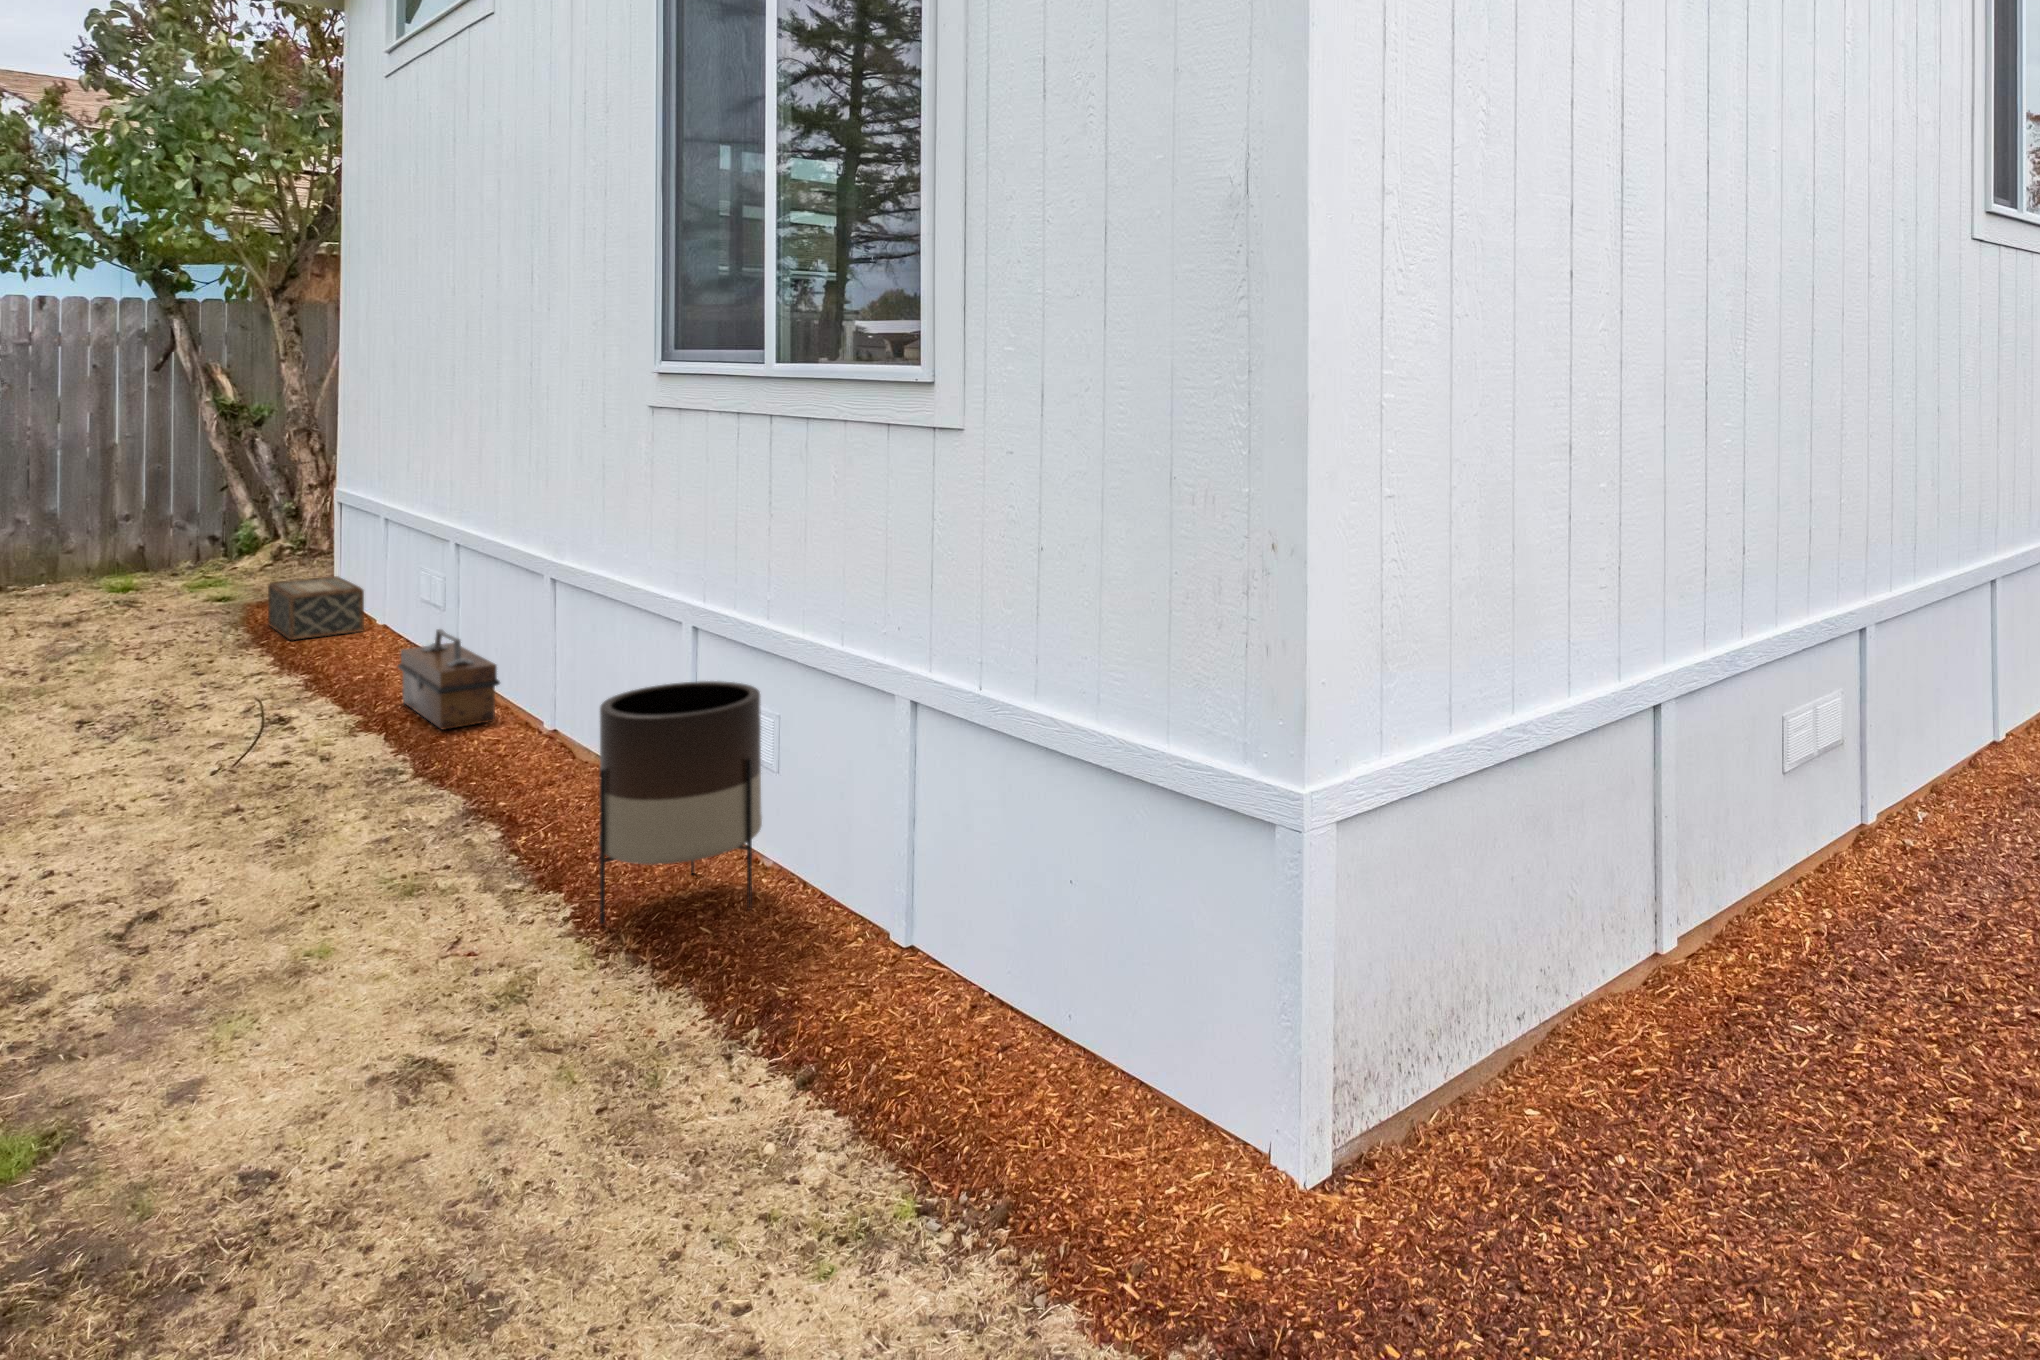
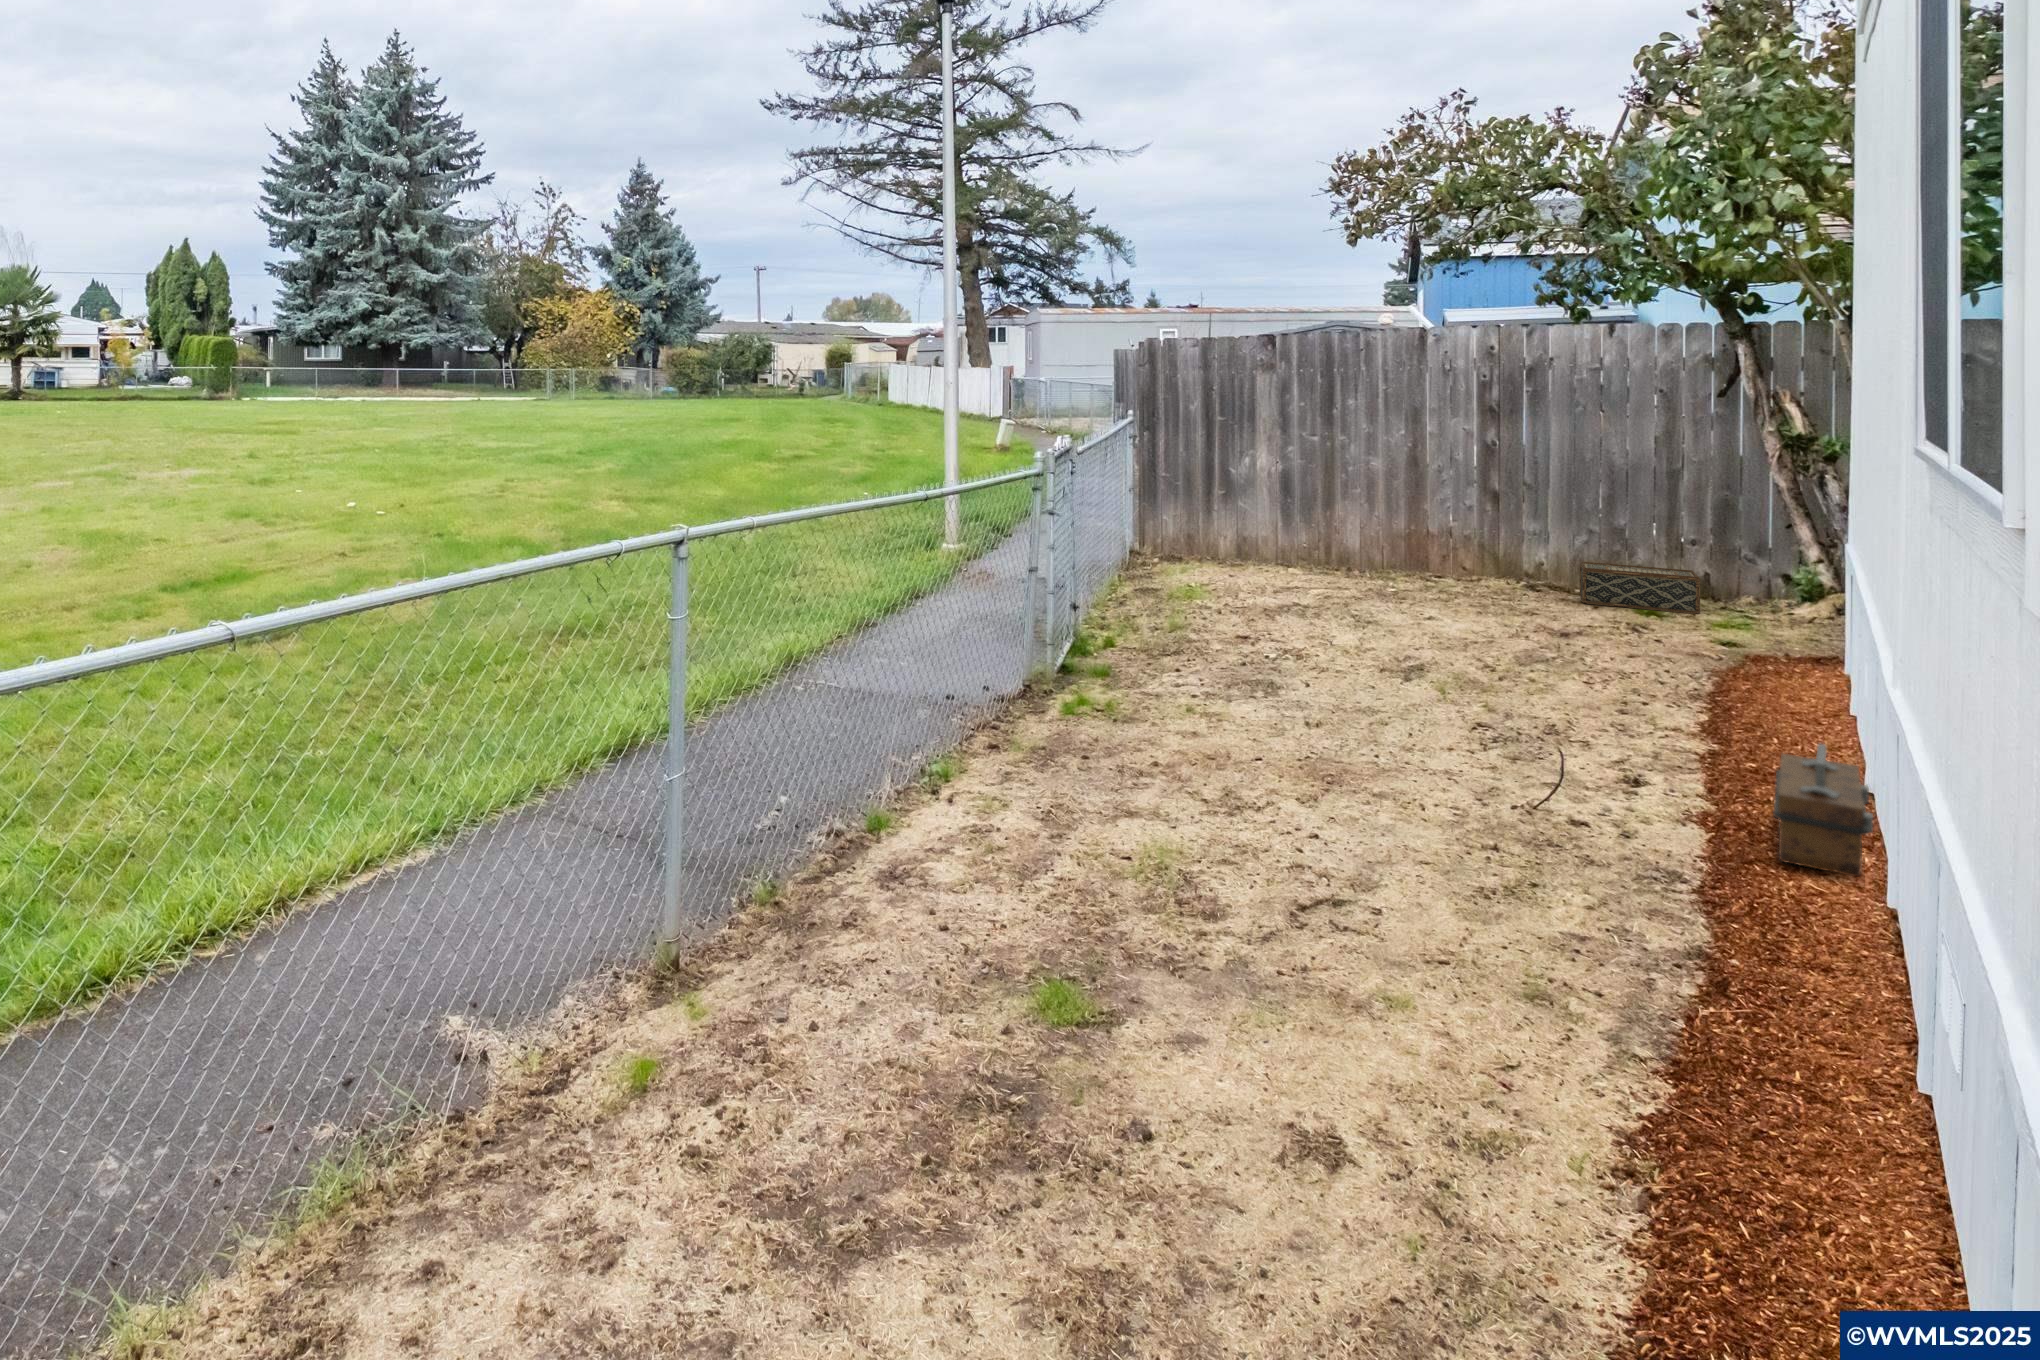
woven basket: present [268,576,364,640] -> present [1580,562,1700,614]
planter: present [599,681,762,924] -> none [1643,889,1922,1261]

